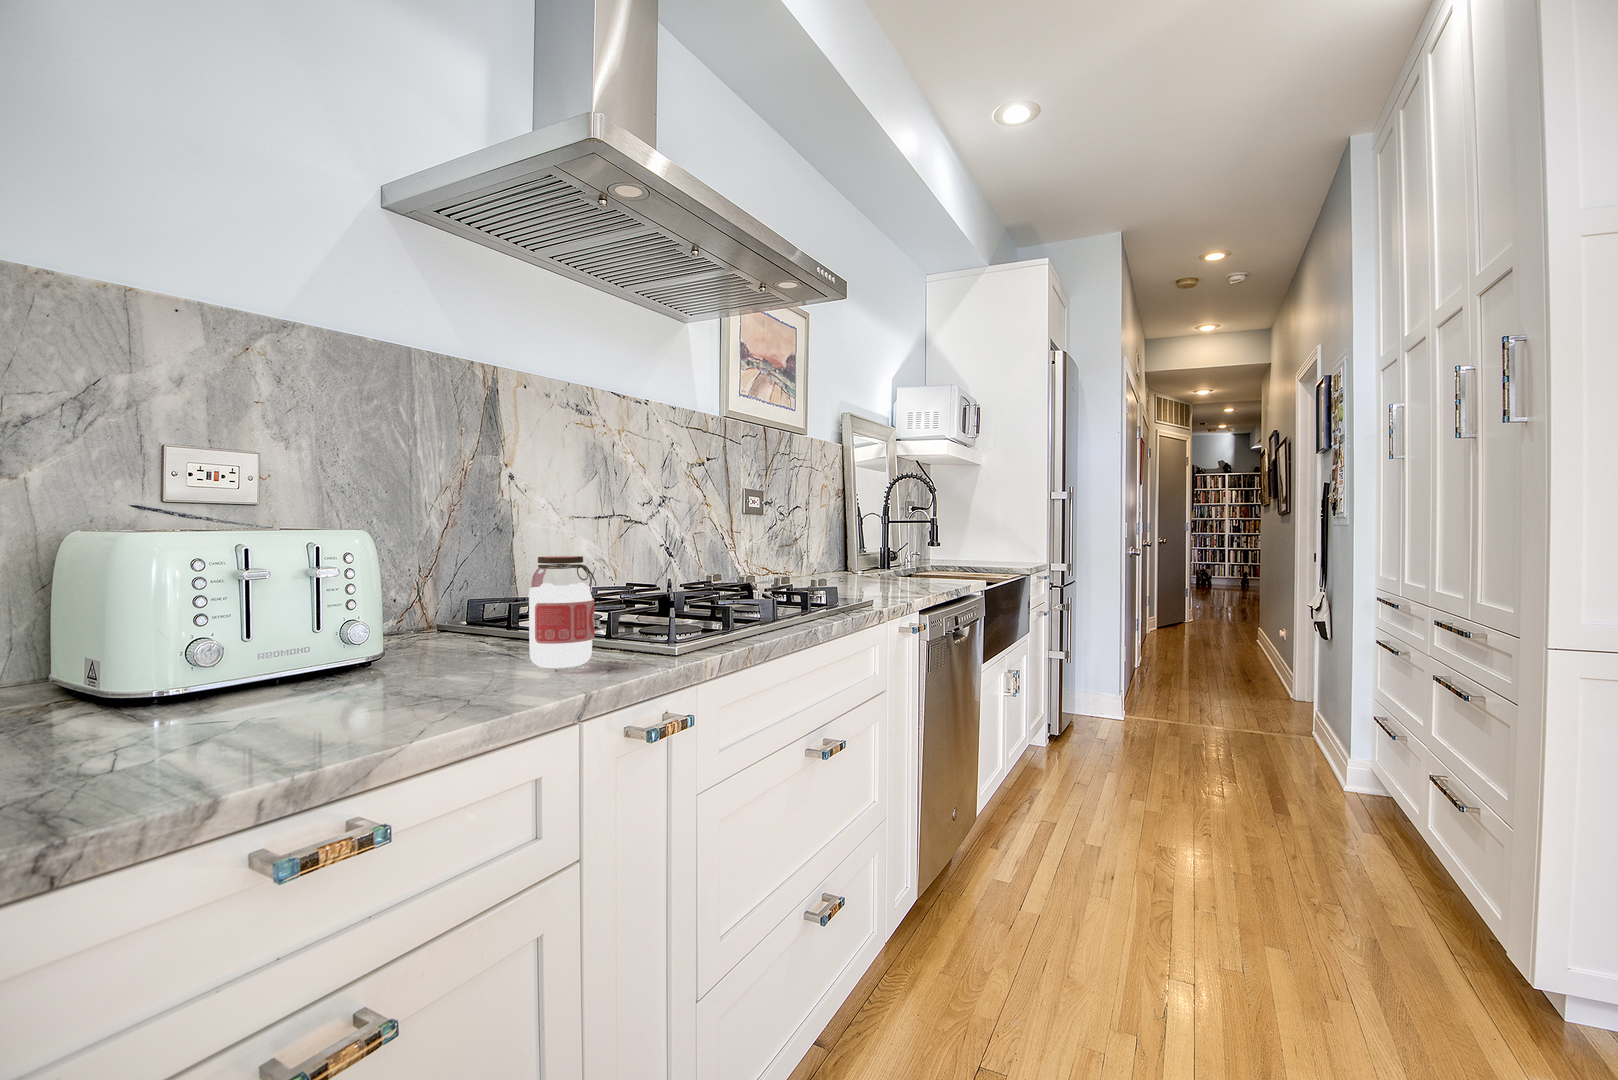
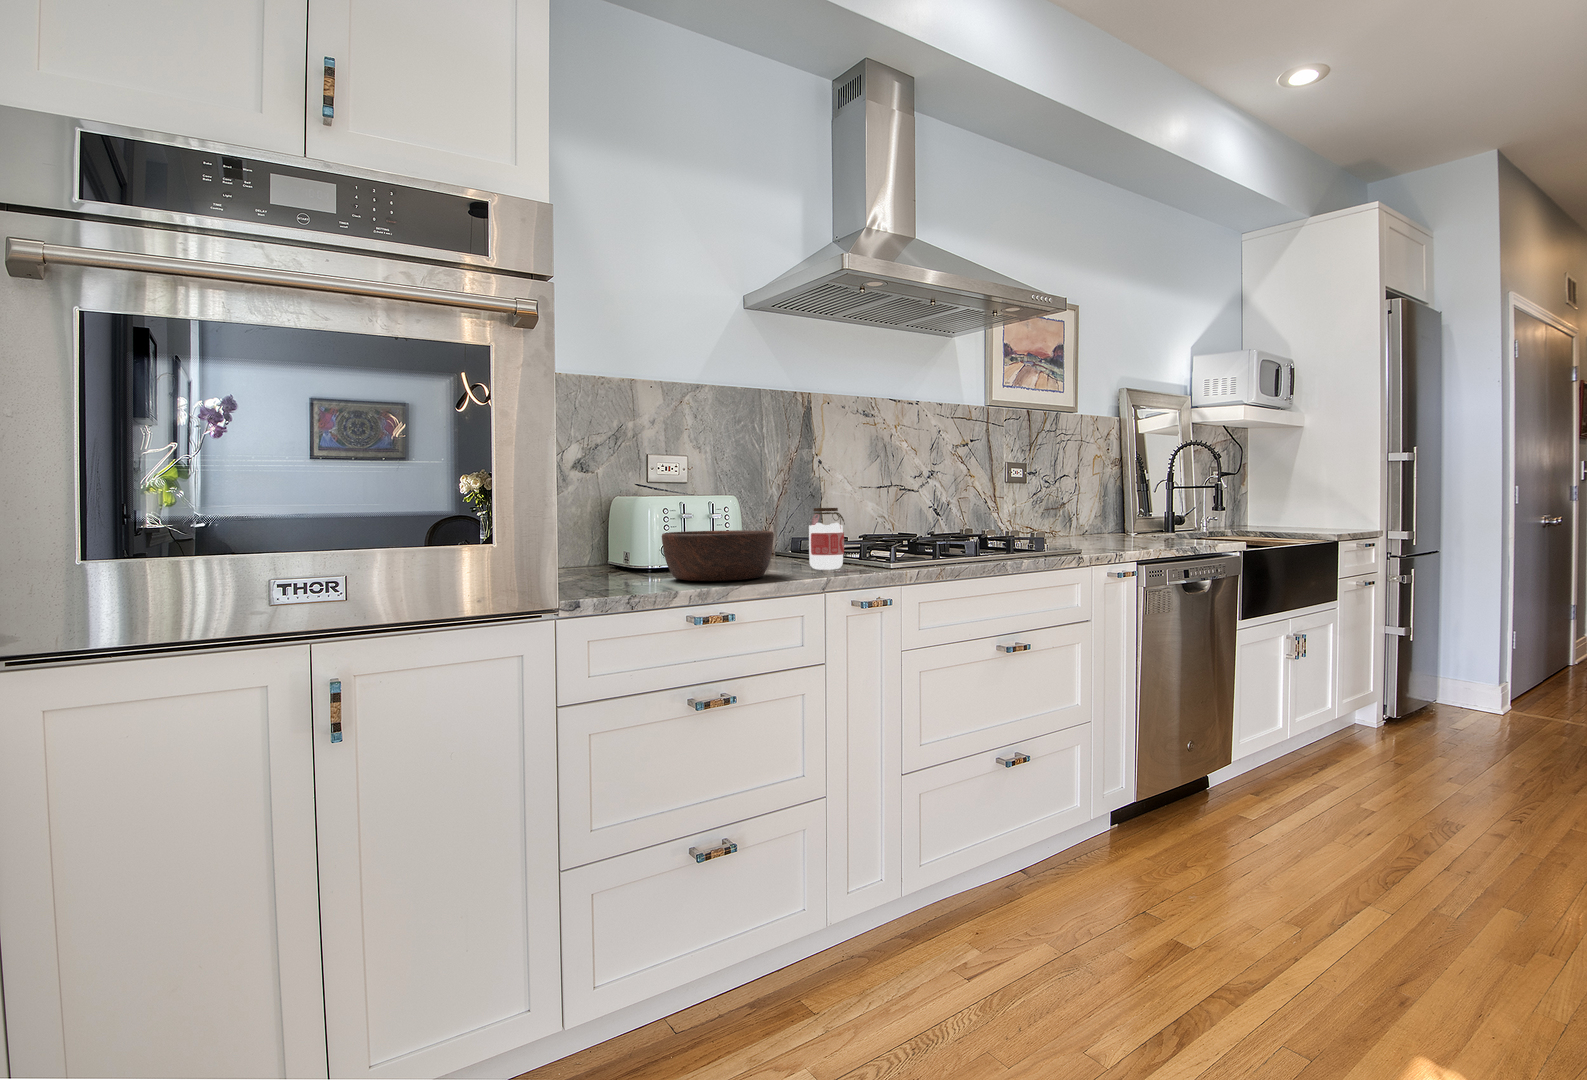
wooden bowl: none [188,603,471,734] -> present [662,530,774,581]

